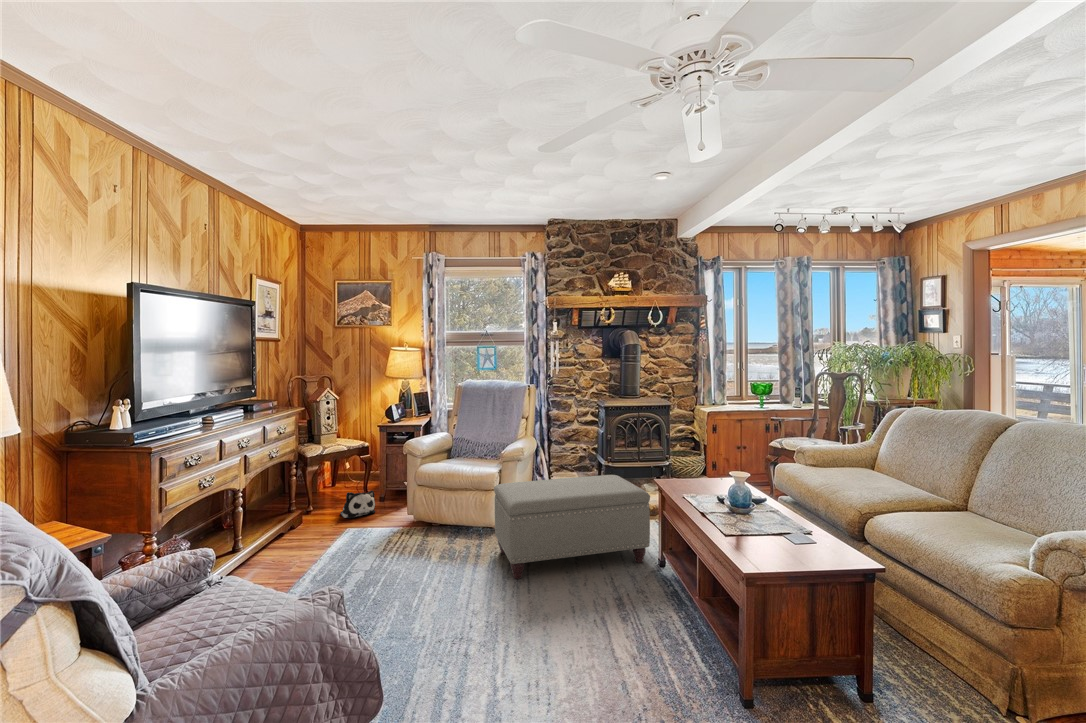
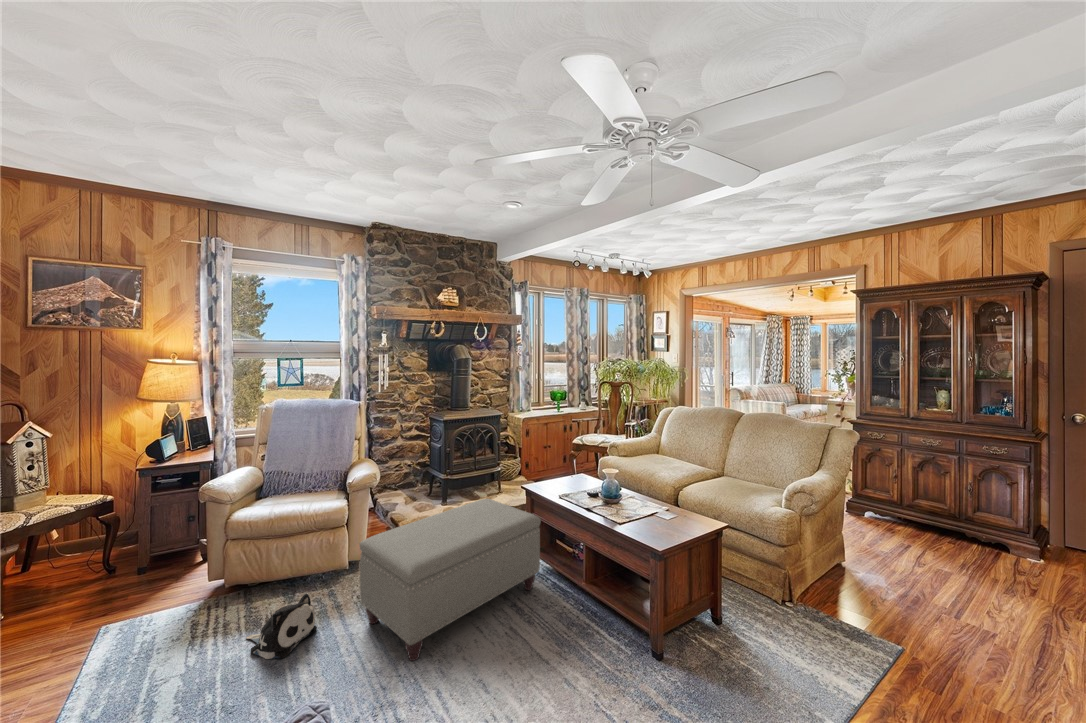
plush toy: present [340,491,375,518] -> present [246,594,317,659]

